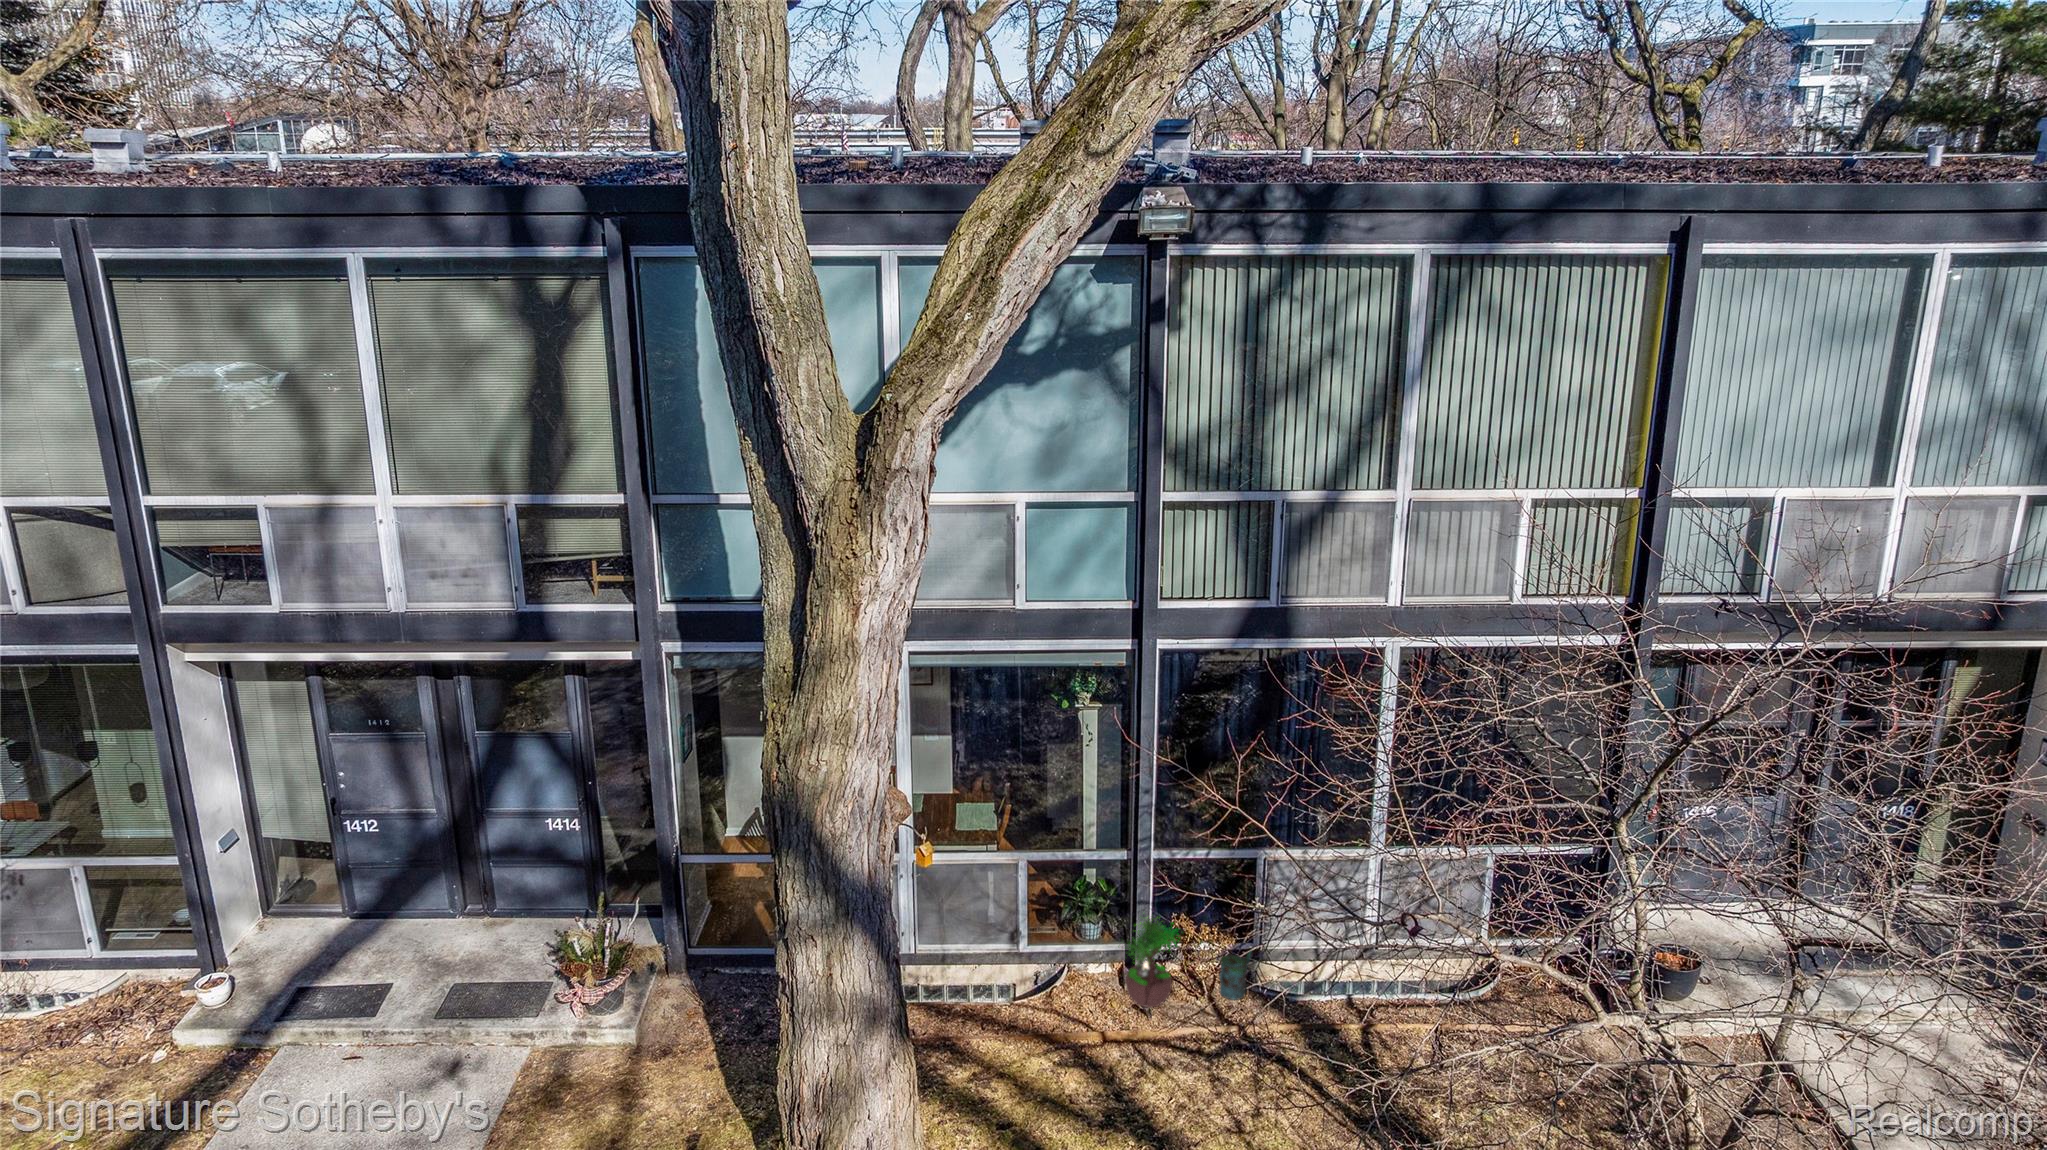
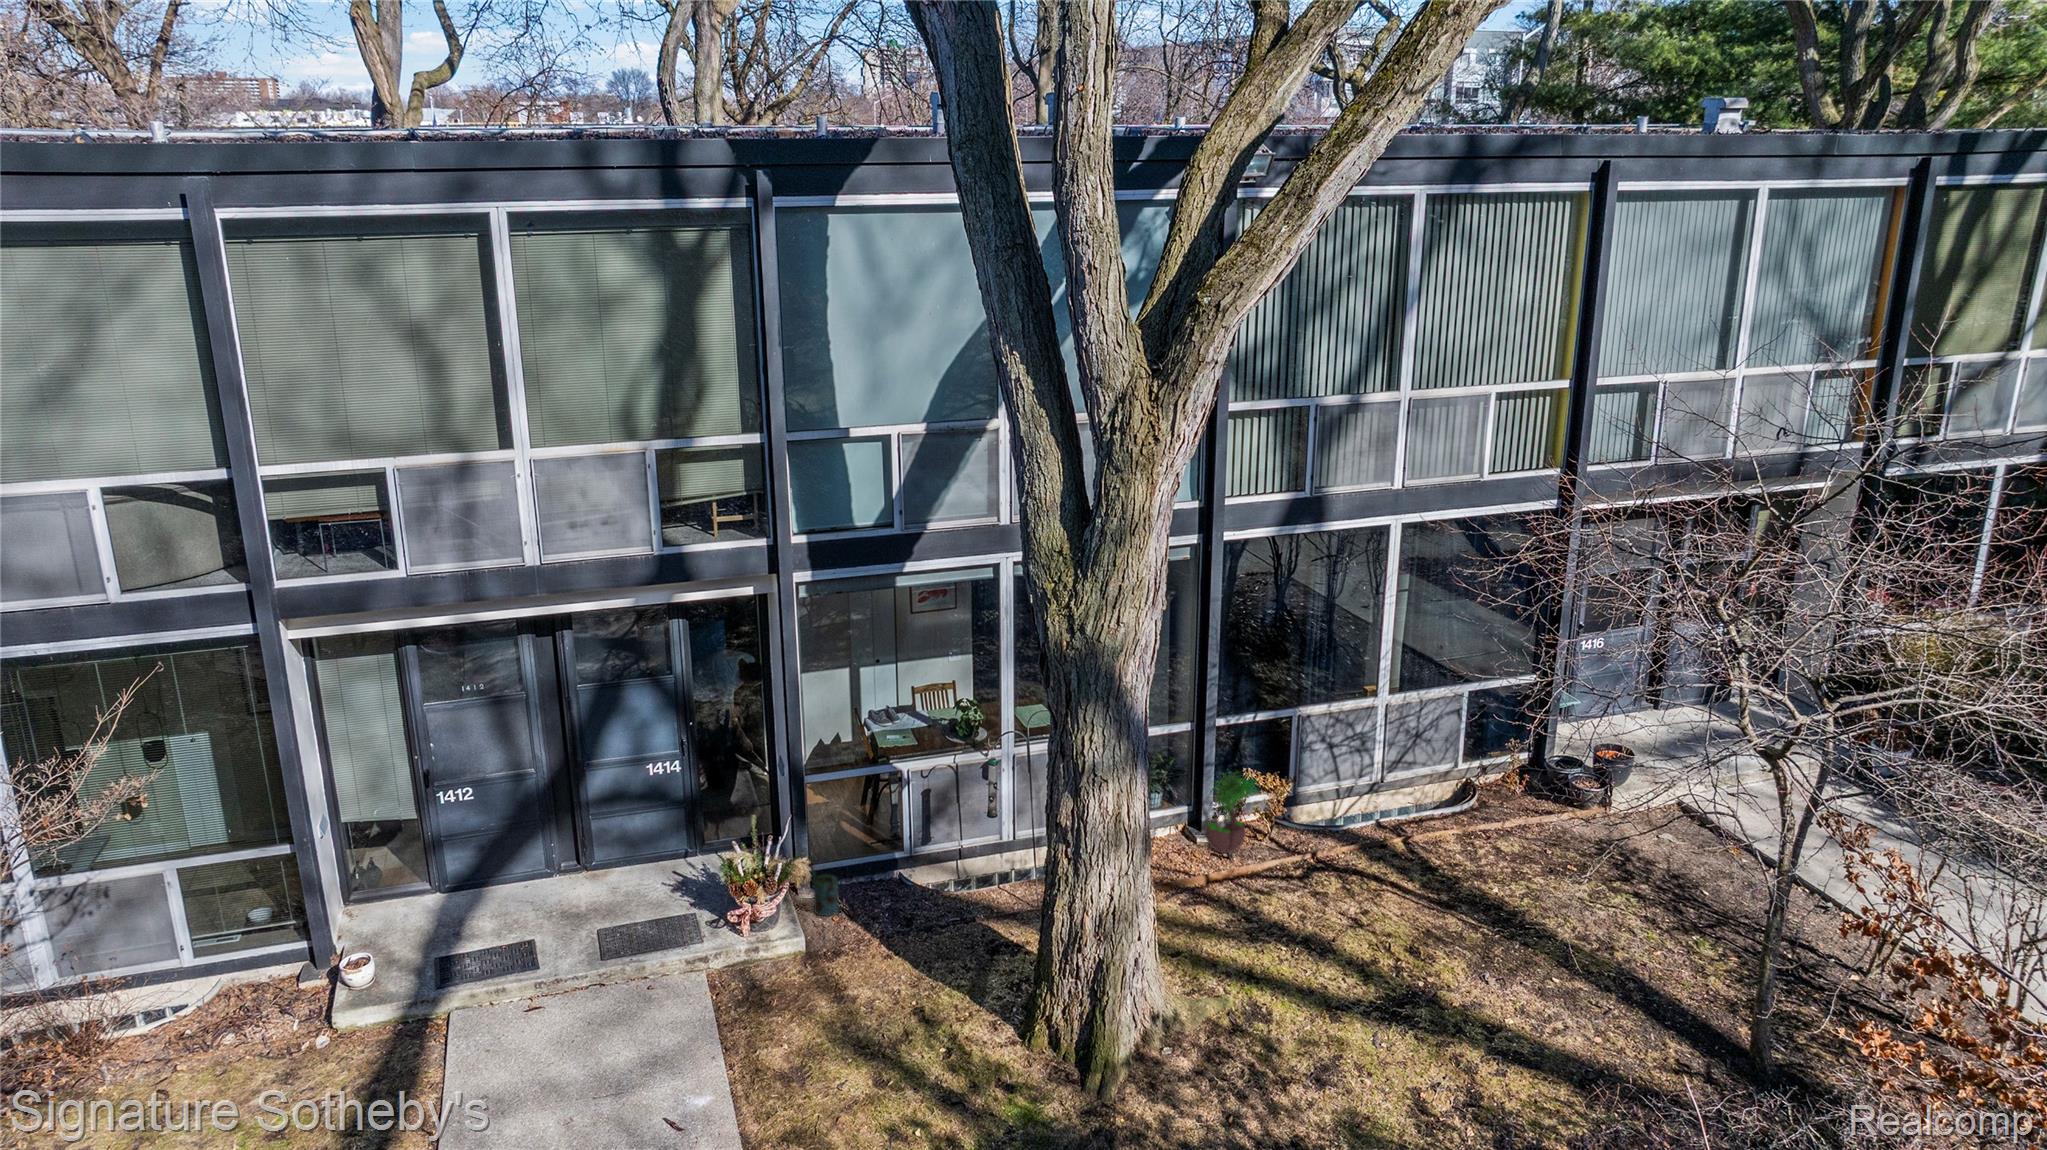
watering can: present [1219,951,1252,1000] -> present [807,863,839,916]

